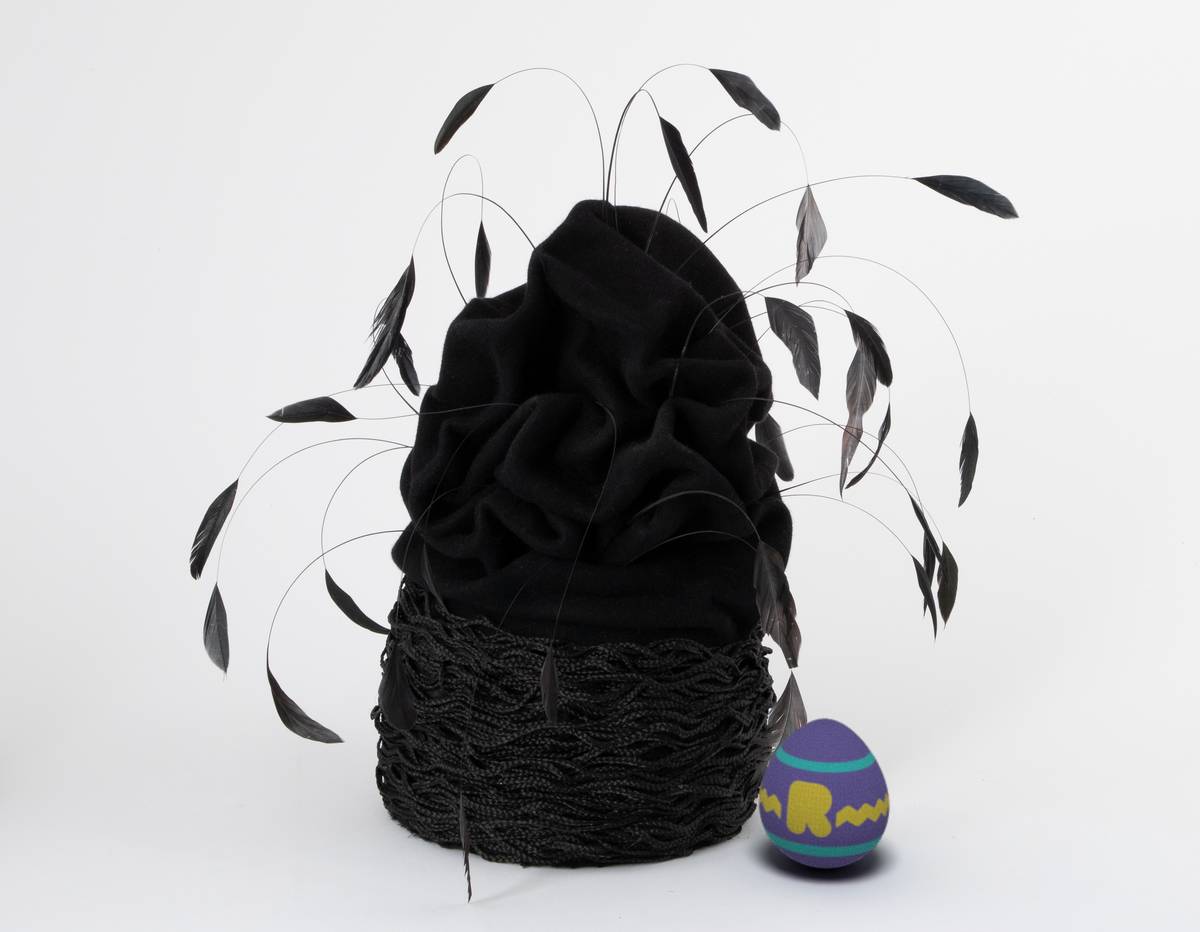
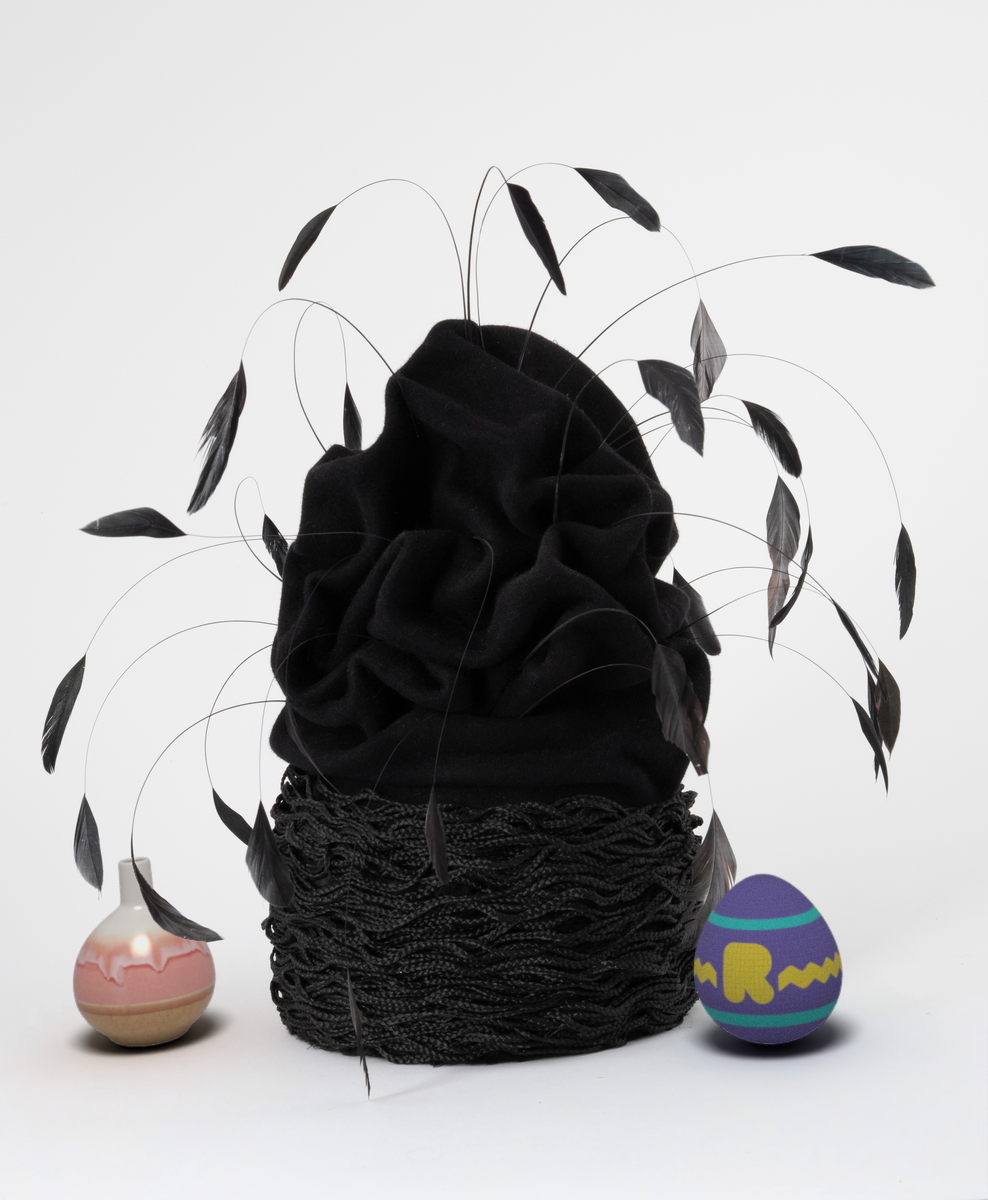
vase: none [200,651,327,820] -> present [73,857,216,1047]

